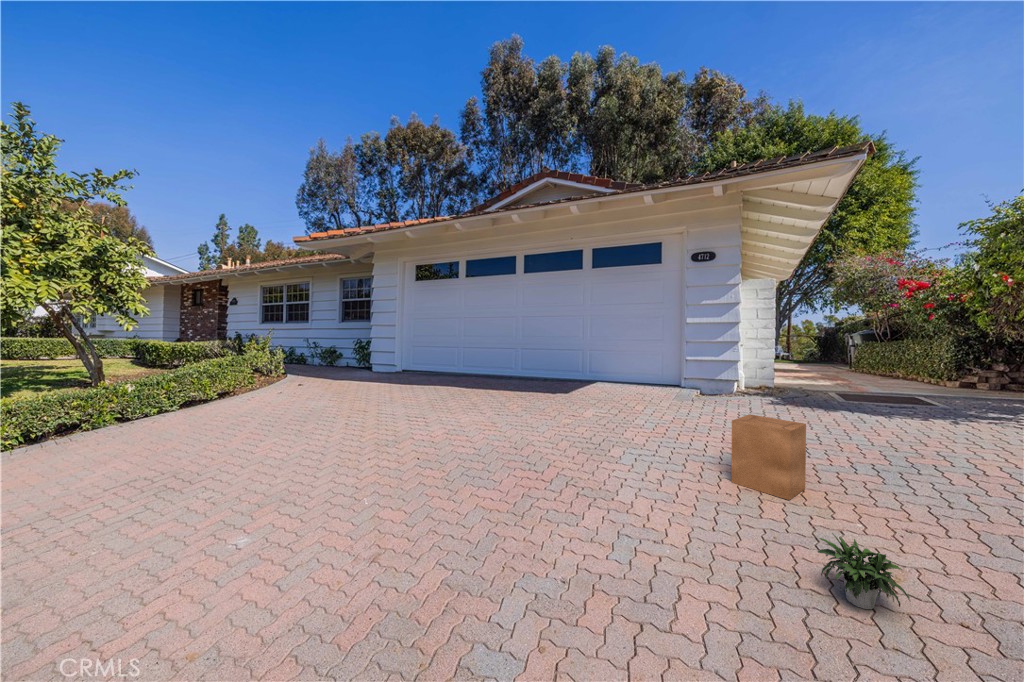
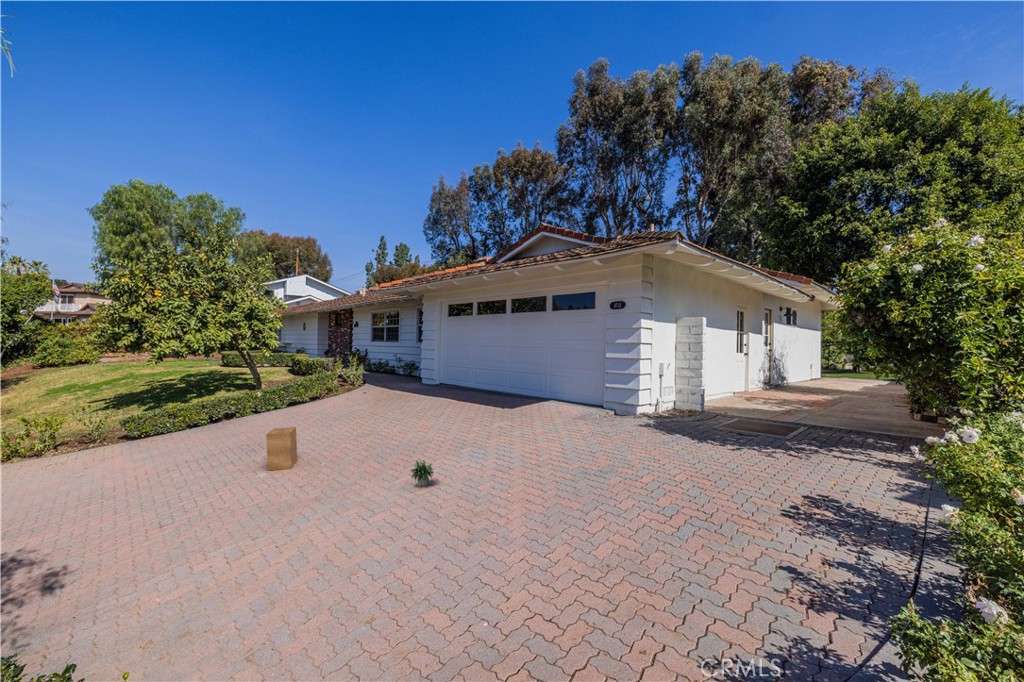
cardboard box: present [731,414,806,500] -> present [266,427,297,471]

